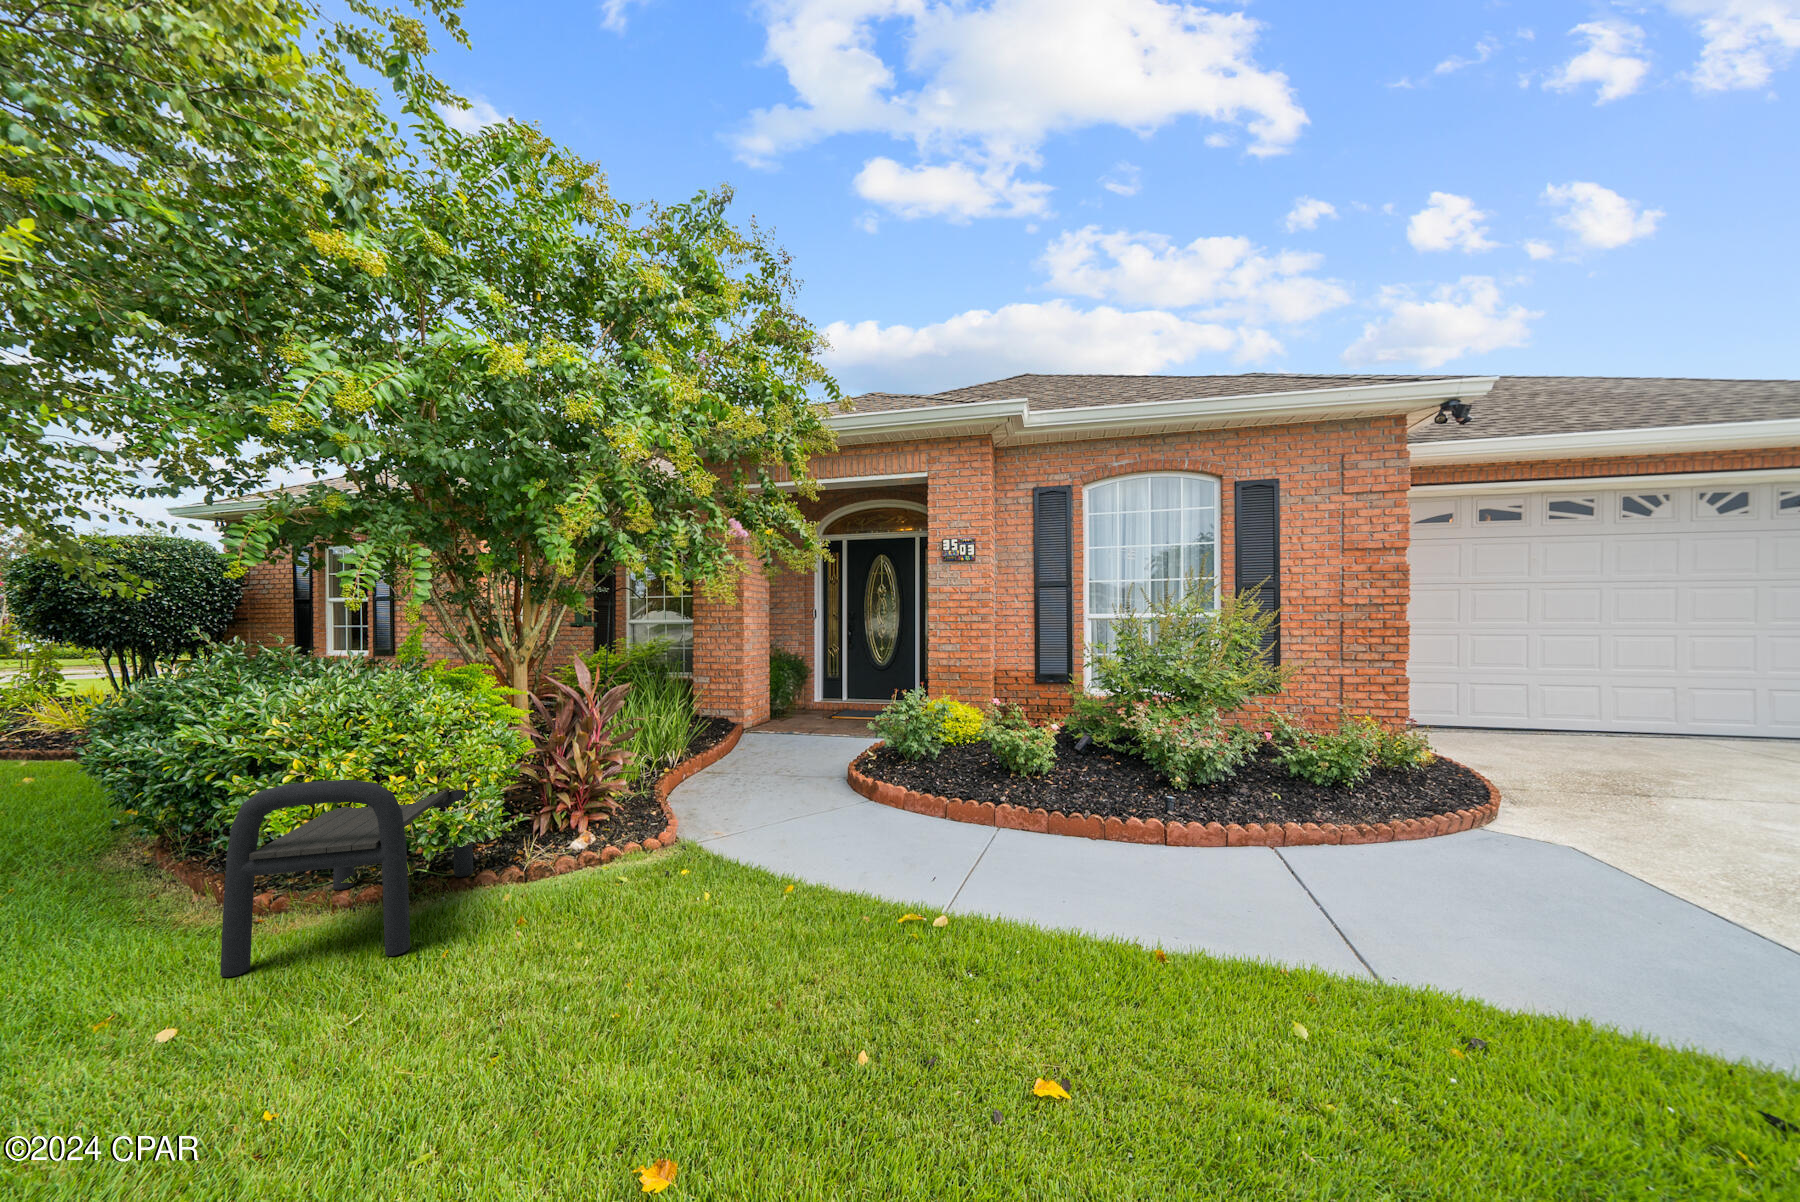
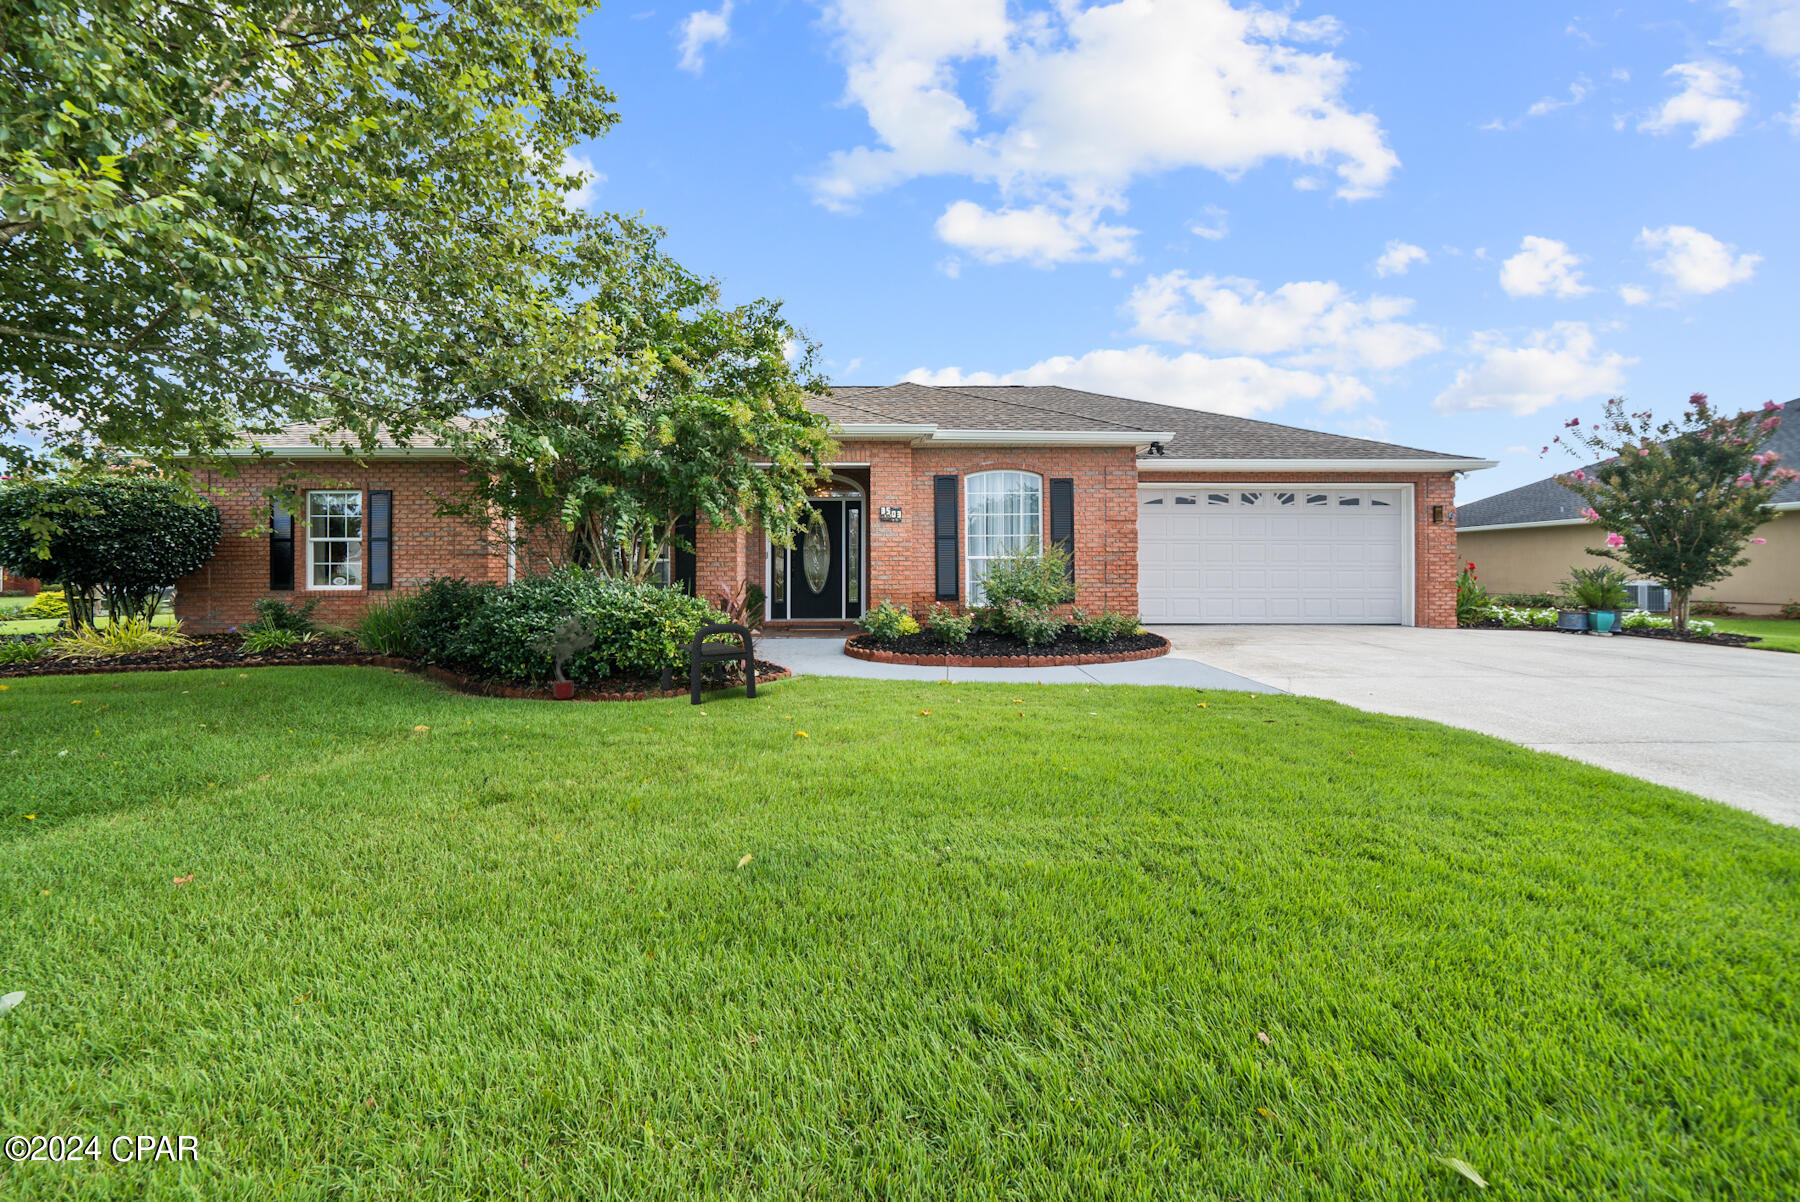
potted tree: none [60,721,208,912] -> present [531,606,596,699]

